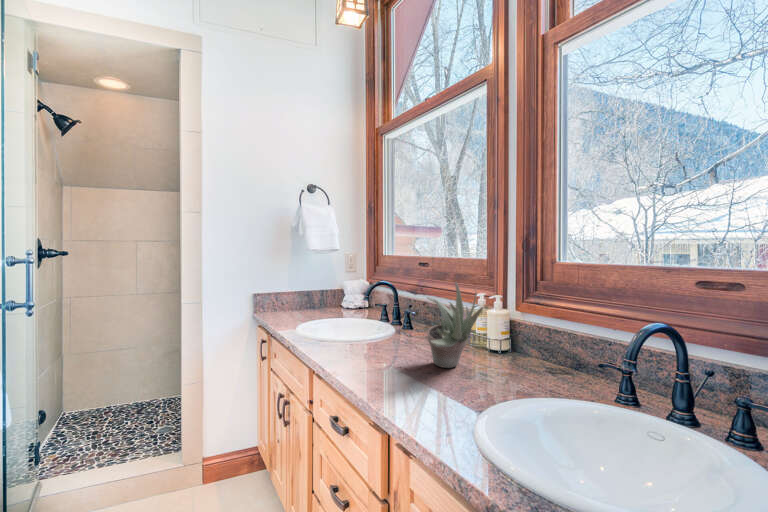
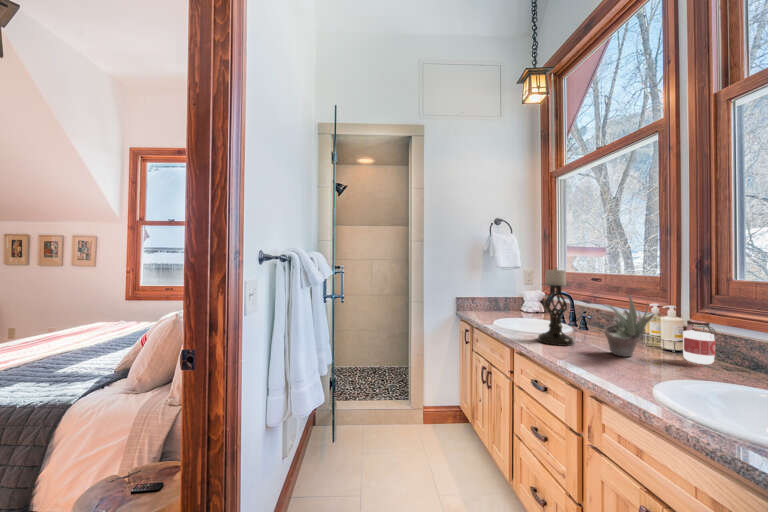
candle holder: none [346,246,392,360] -> present [538,267,574,346]
jar: none [509,312,542,368] -> present [683,320,716,364]

